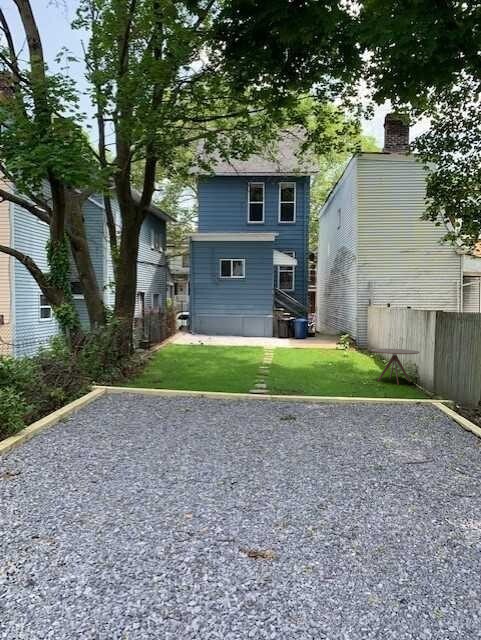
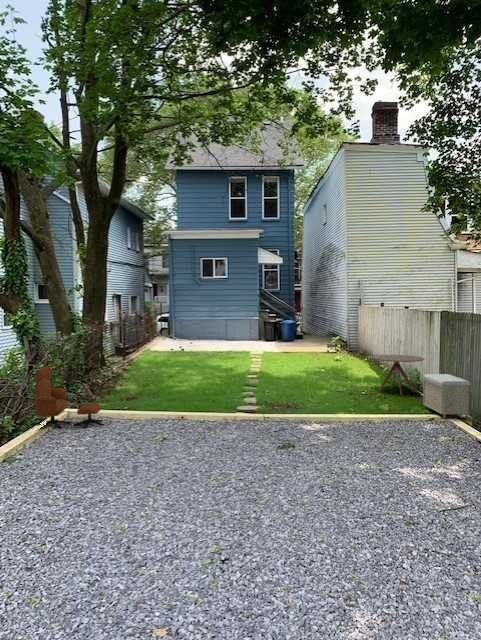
lounge chair: none [79,349,136,401] -> present [35,366,104,429]
storage bench: none [415,364,455,402] -> present [423,374,470,417]

